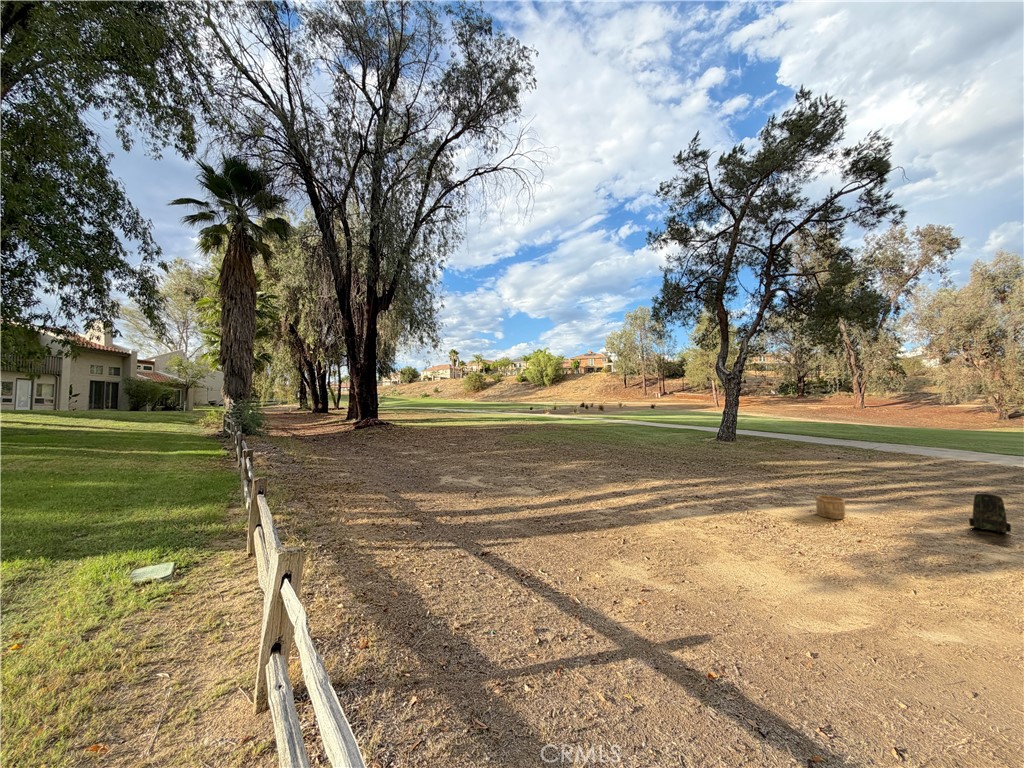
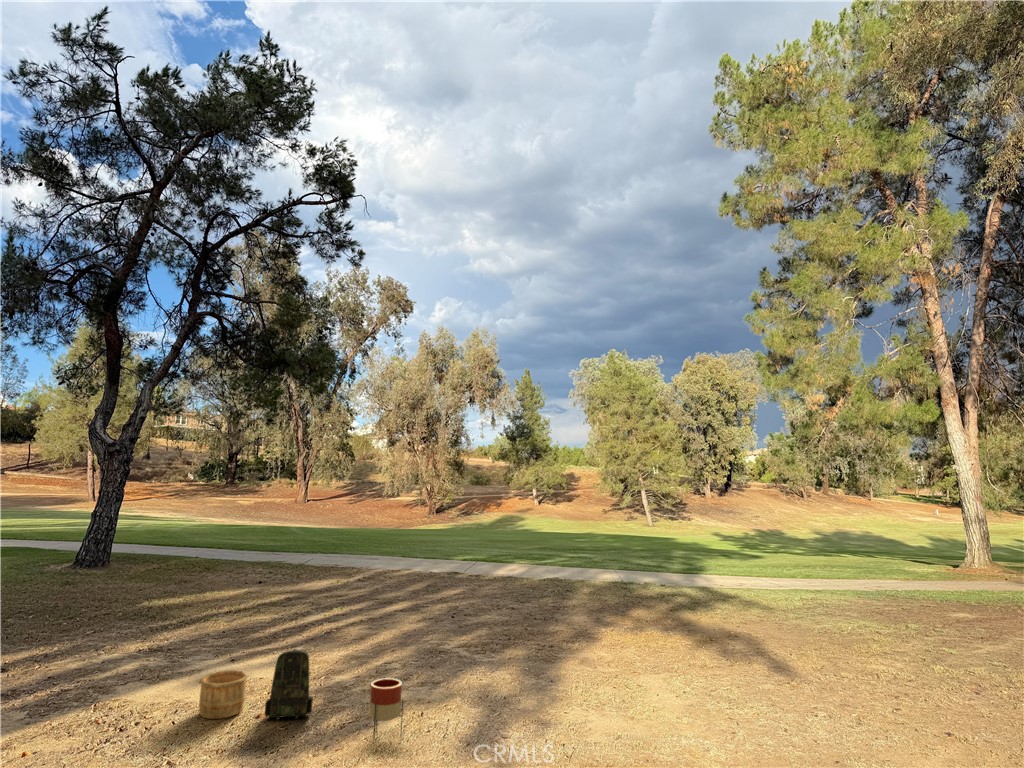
backpack: present [969,493,1011,533] -> present [265,649,313,720]
planter: none [946,519,979,558] -> present [369,678,403,739]

